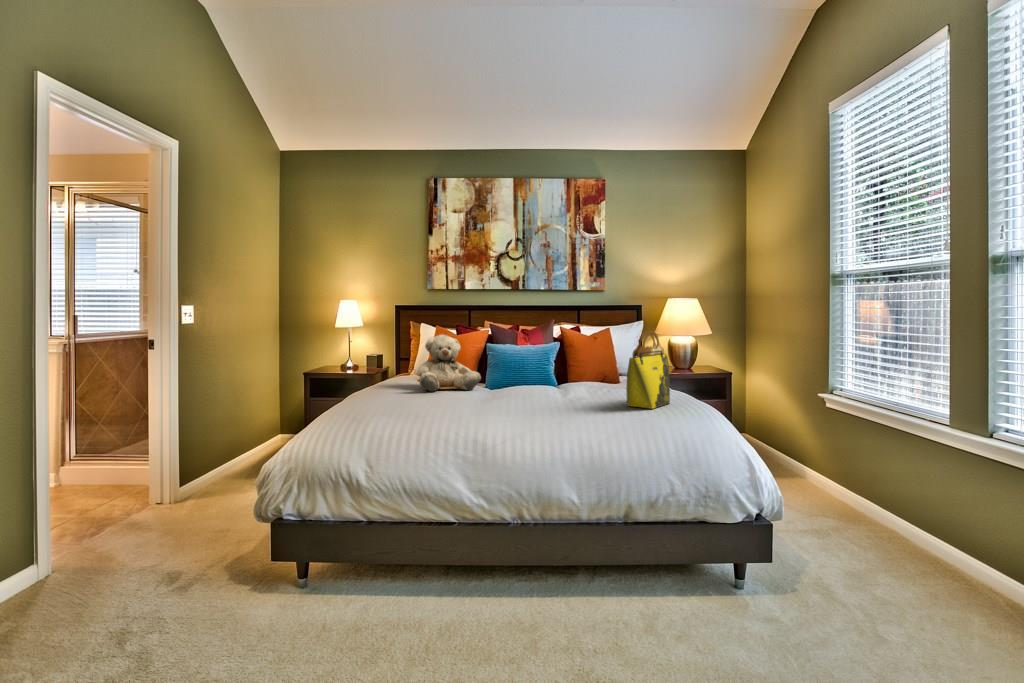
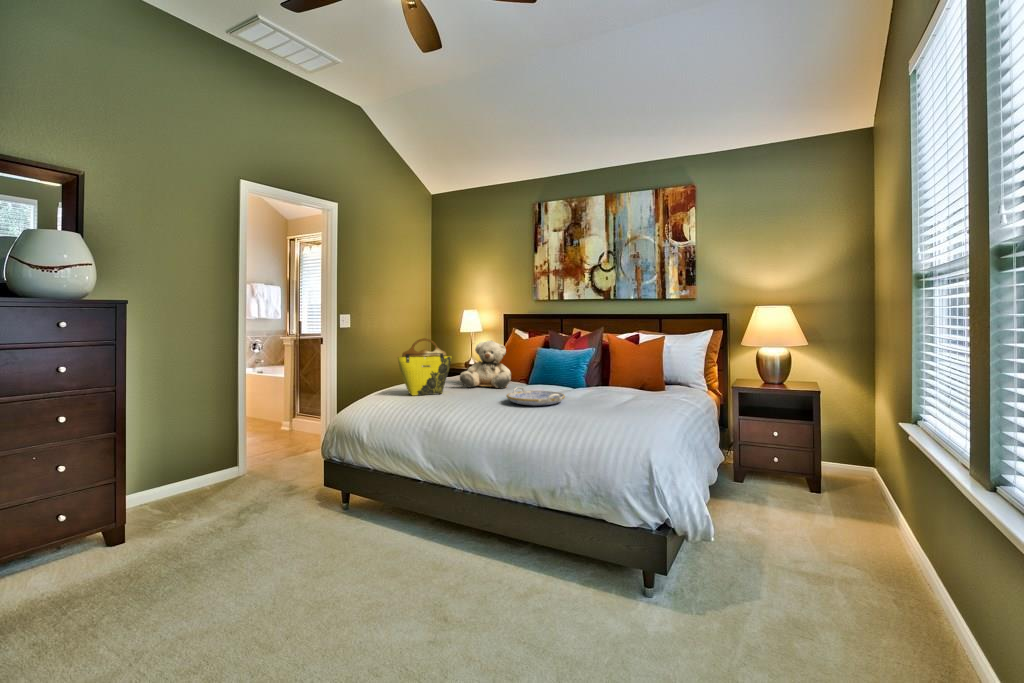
tote bag: present [626,331,670,409] -> present [398,338,452,396]
serving tray: none [519,386,587,406] -> present [506,387,565,406]

